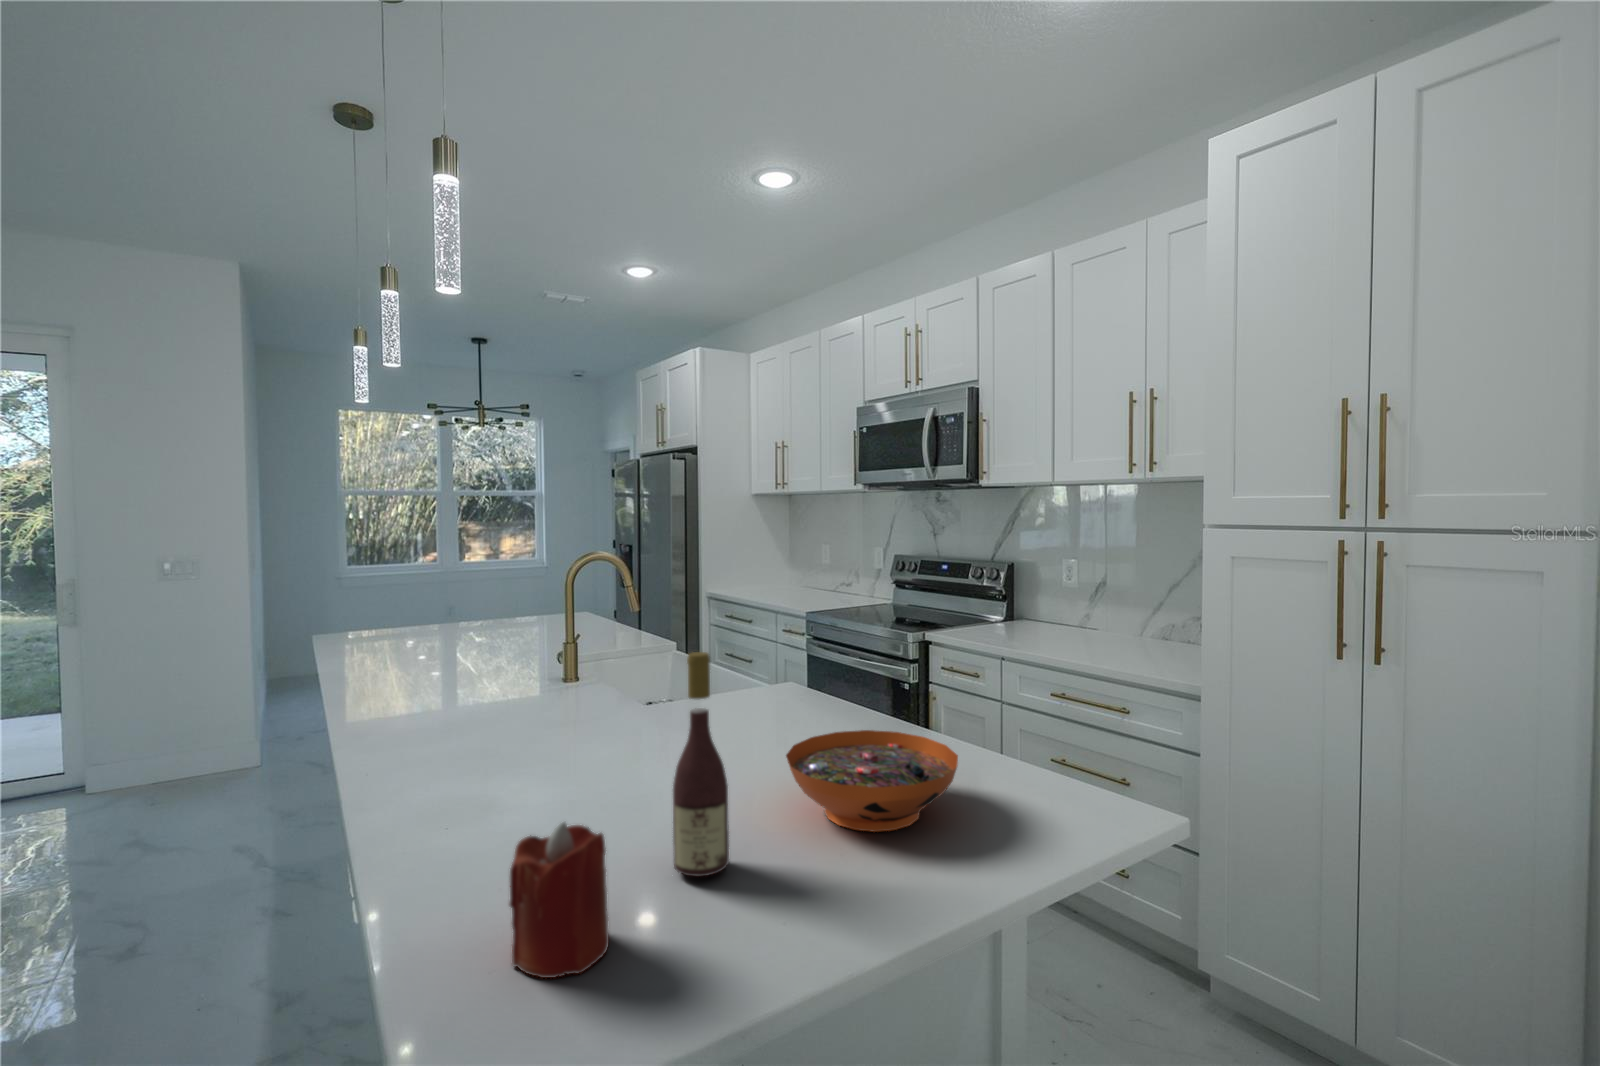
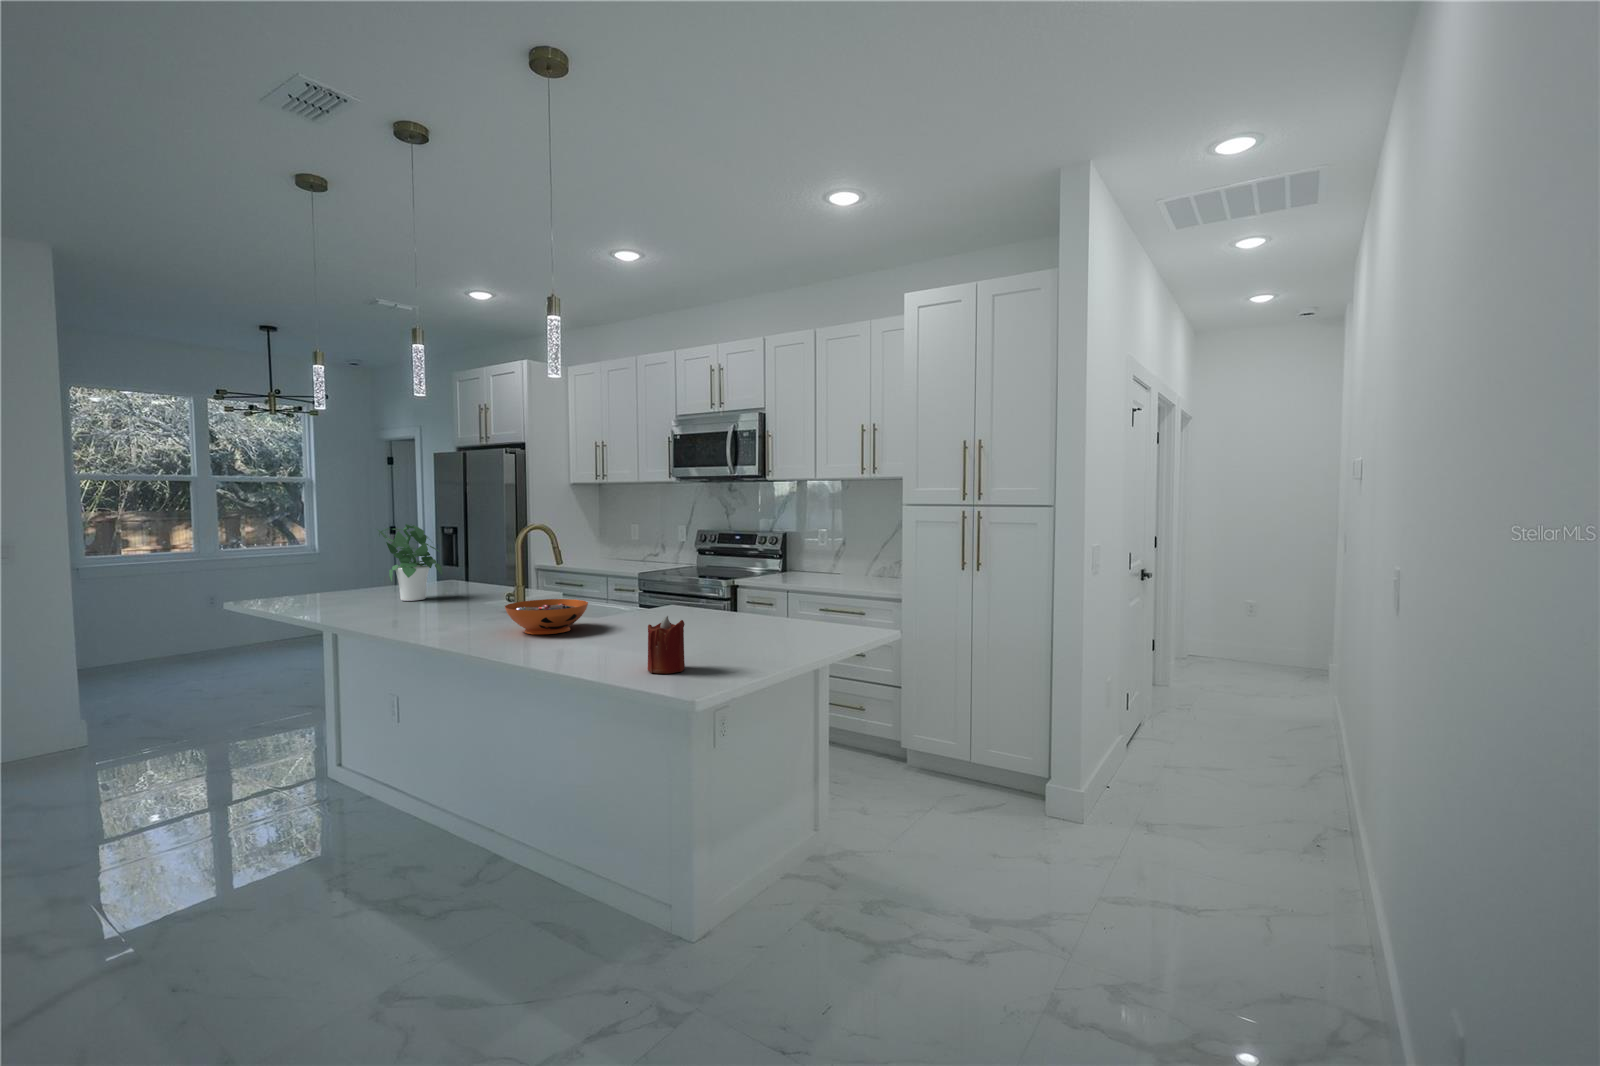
potted plant: none [423,553,507,656] -> present [377,524,442,601]
wine bottle: present [673,652,729,876] -> none [685,554,713,655]
decorative bowl: present [786,730,958,832] -> present [505,599,588,634]

